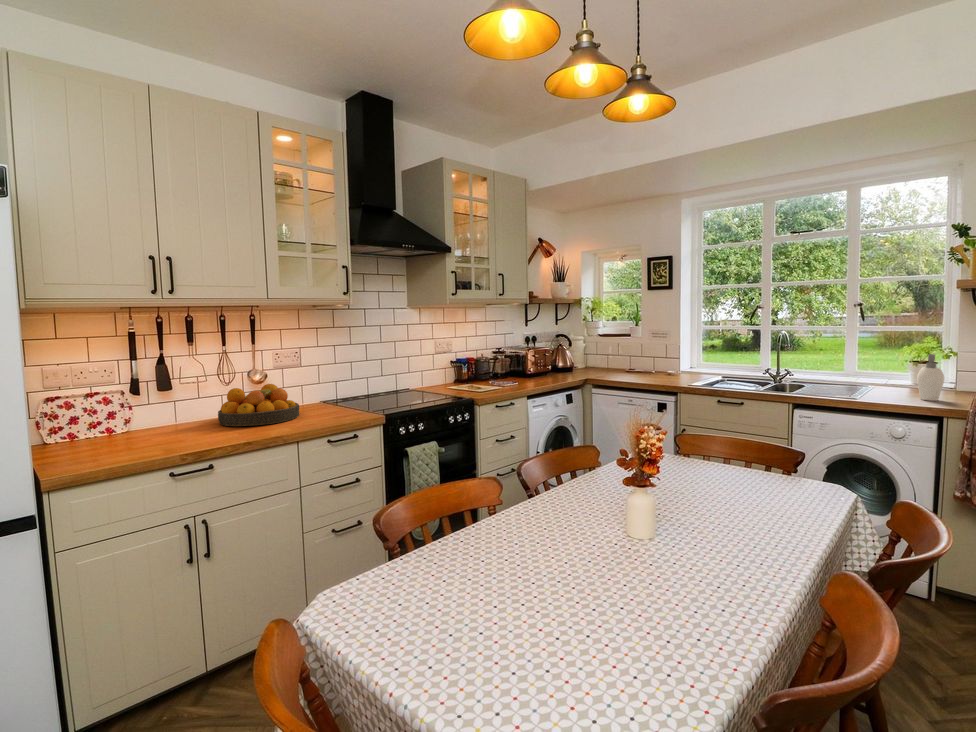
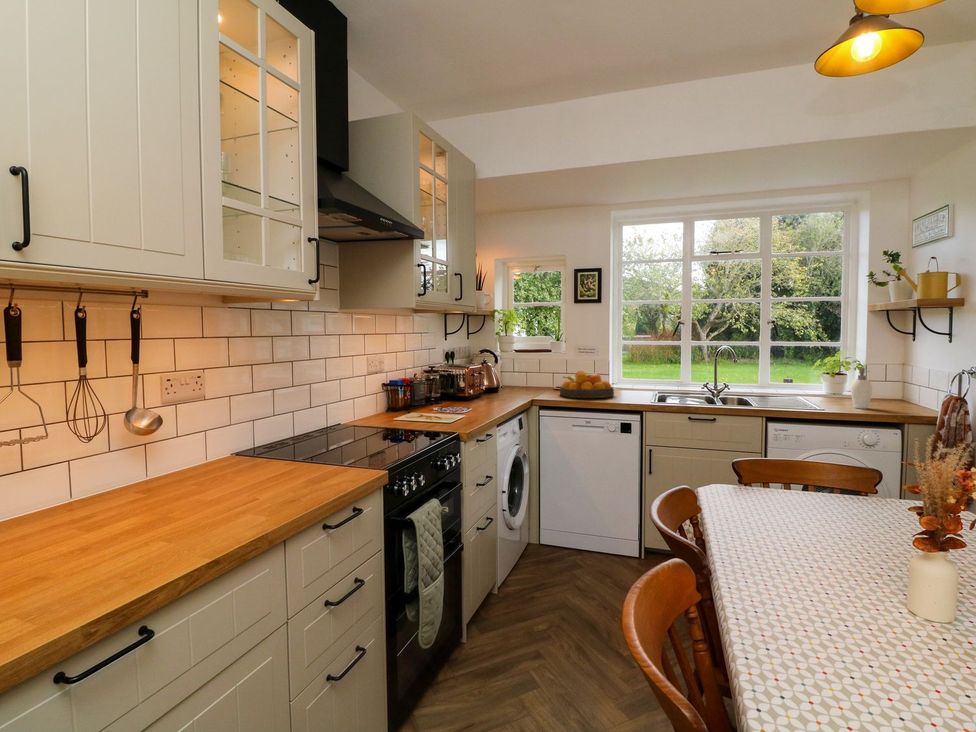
fruit bowl: present [218,384,299,426] -> present [560,371,614,398]

